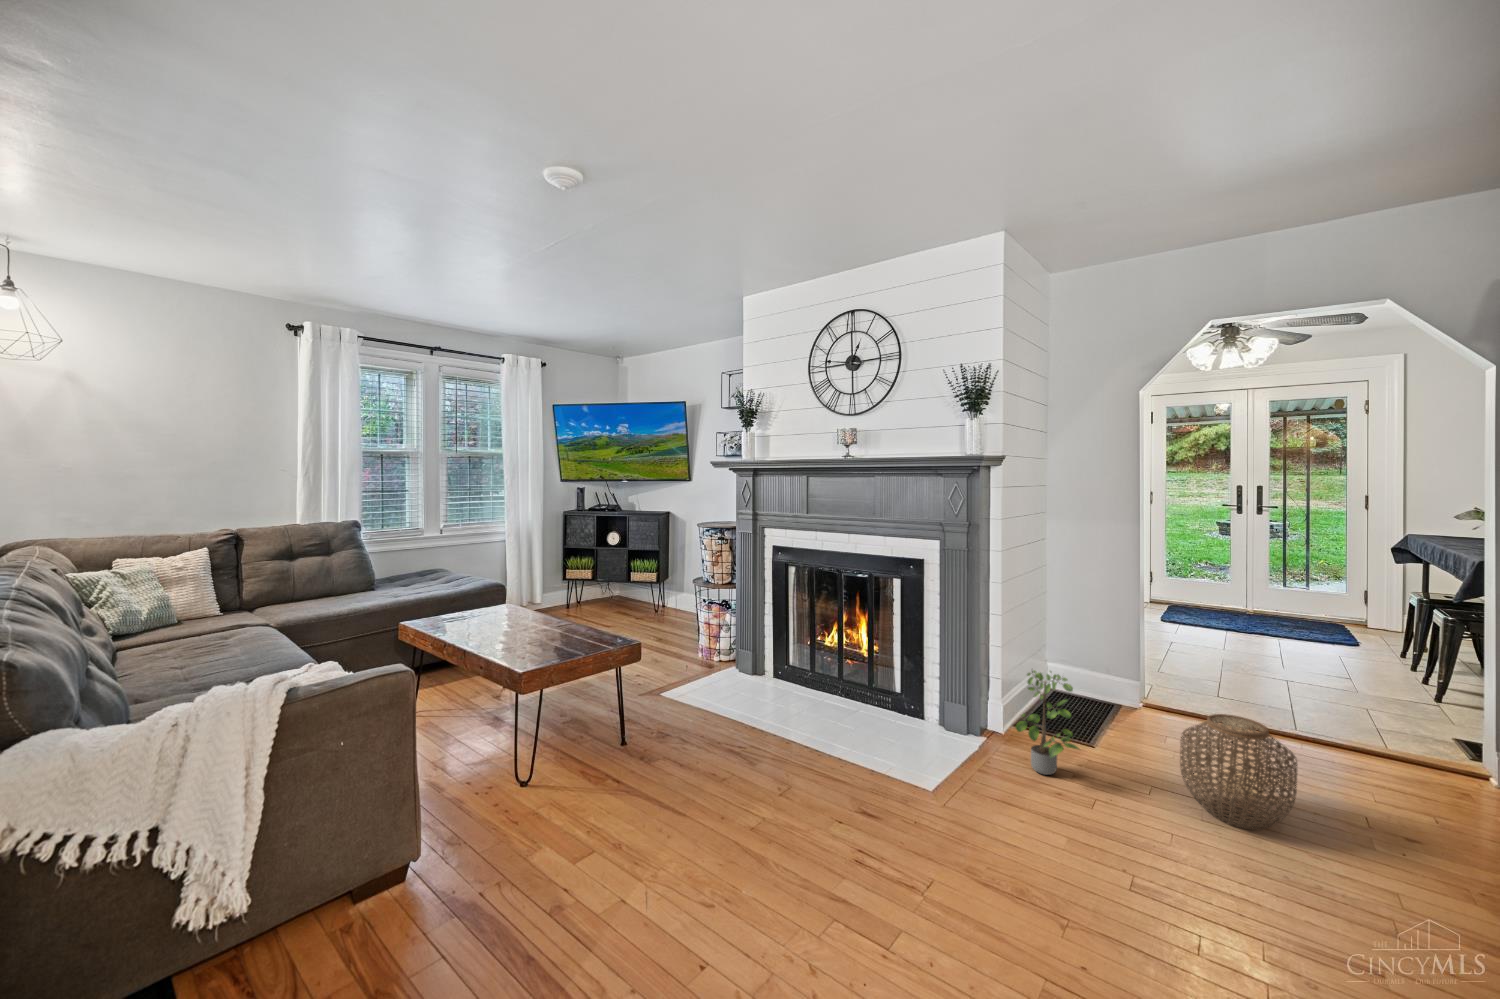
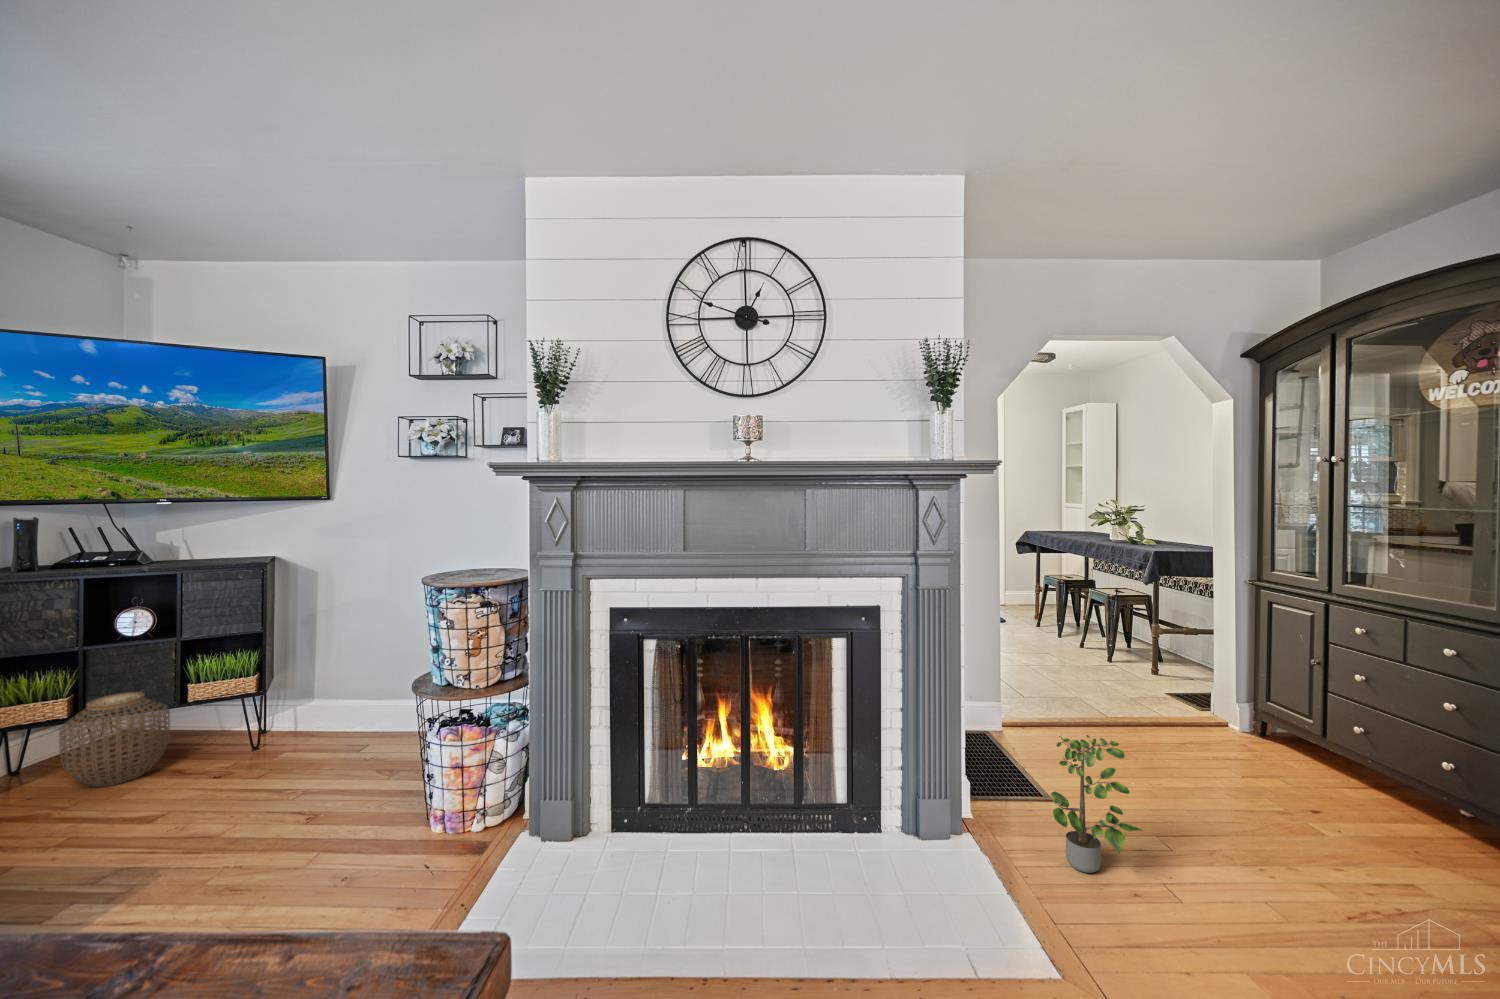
woven basket: present [1180,714,1297,830] -> present [59,692,170,786]

